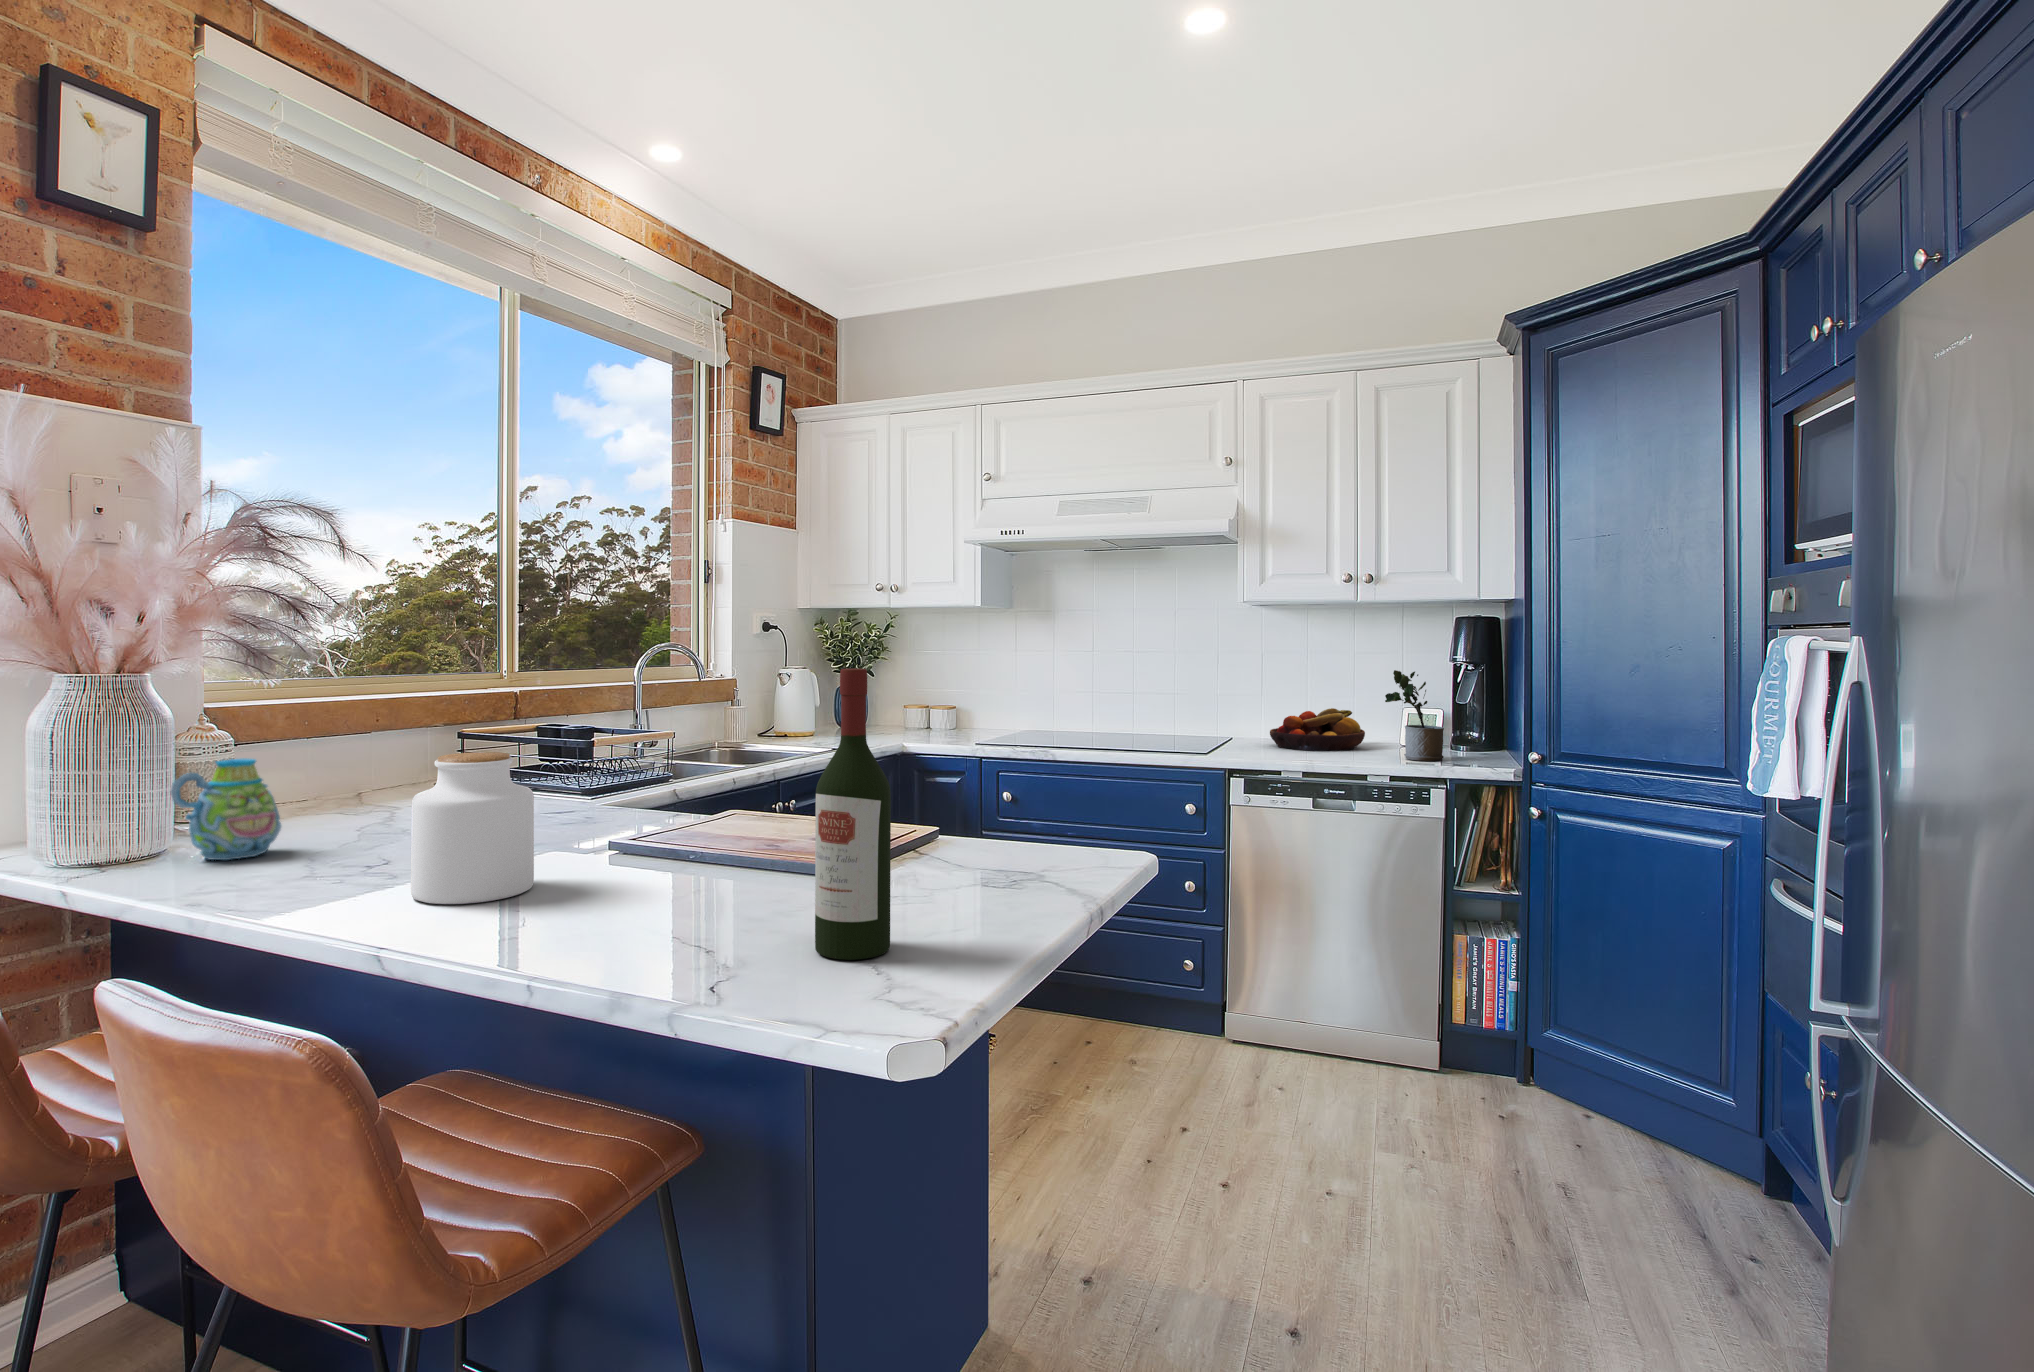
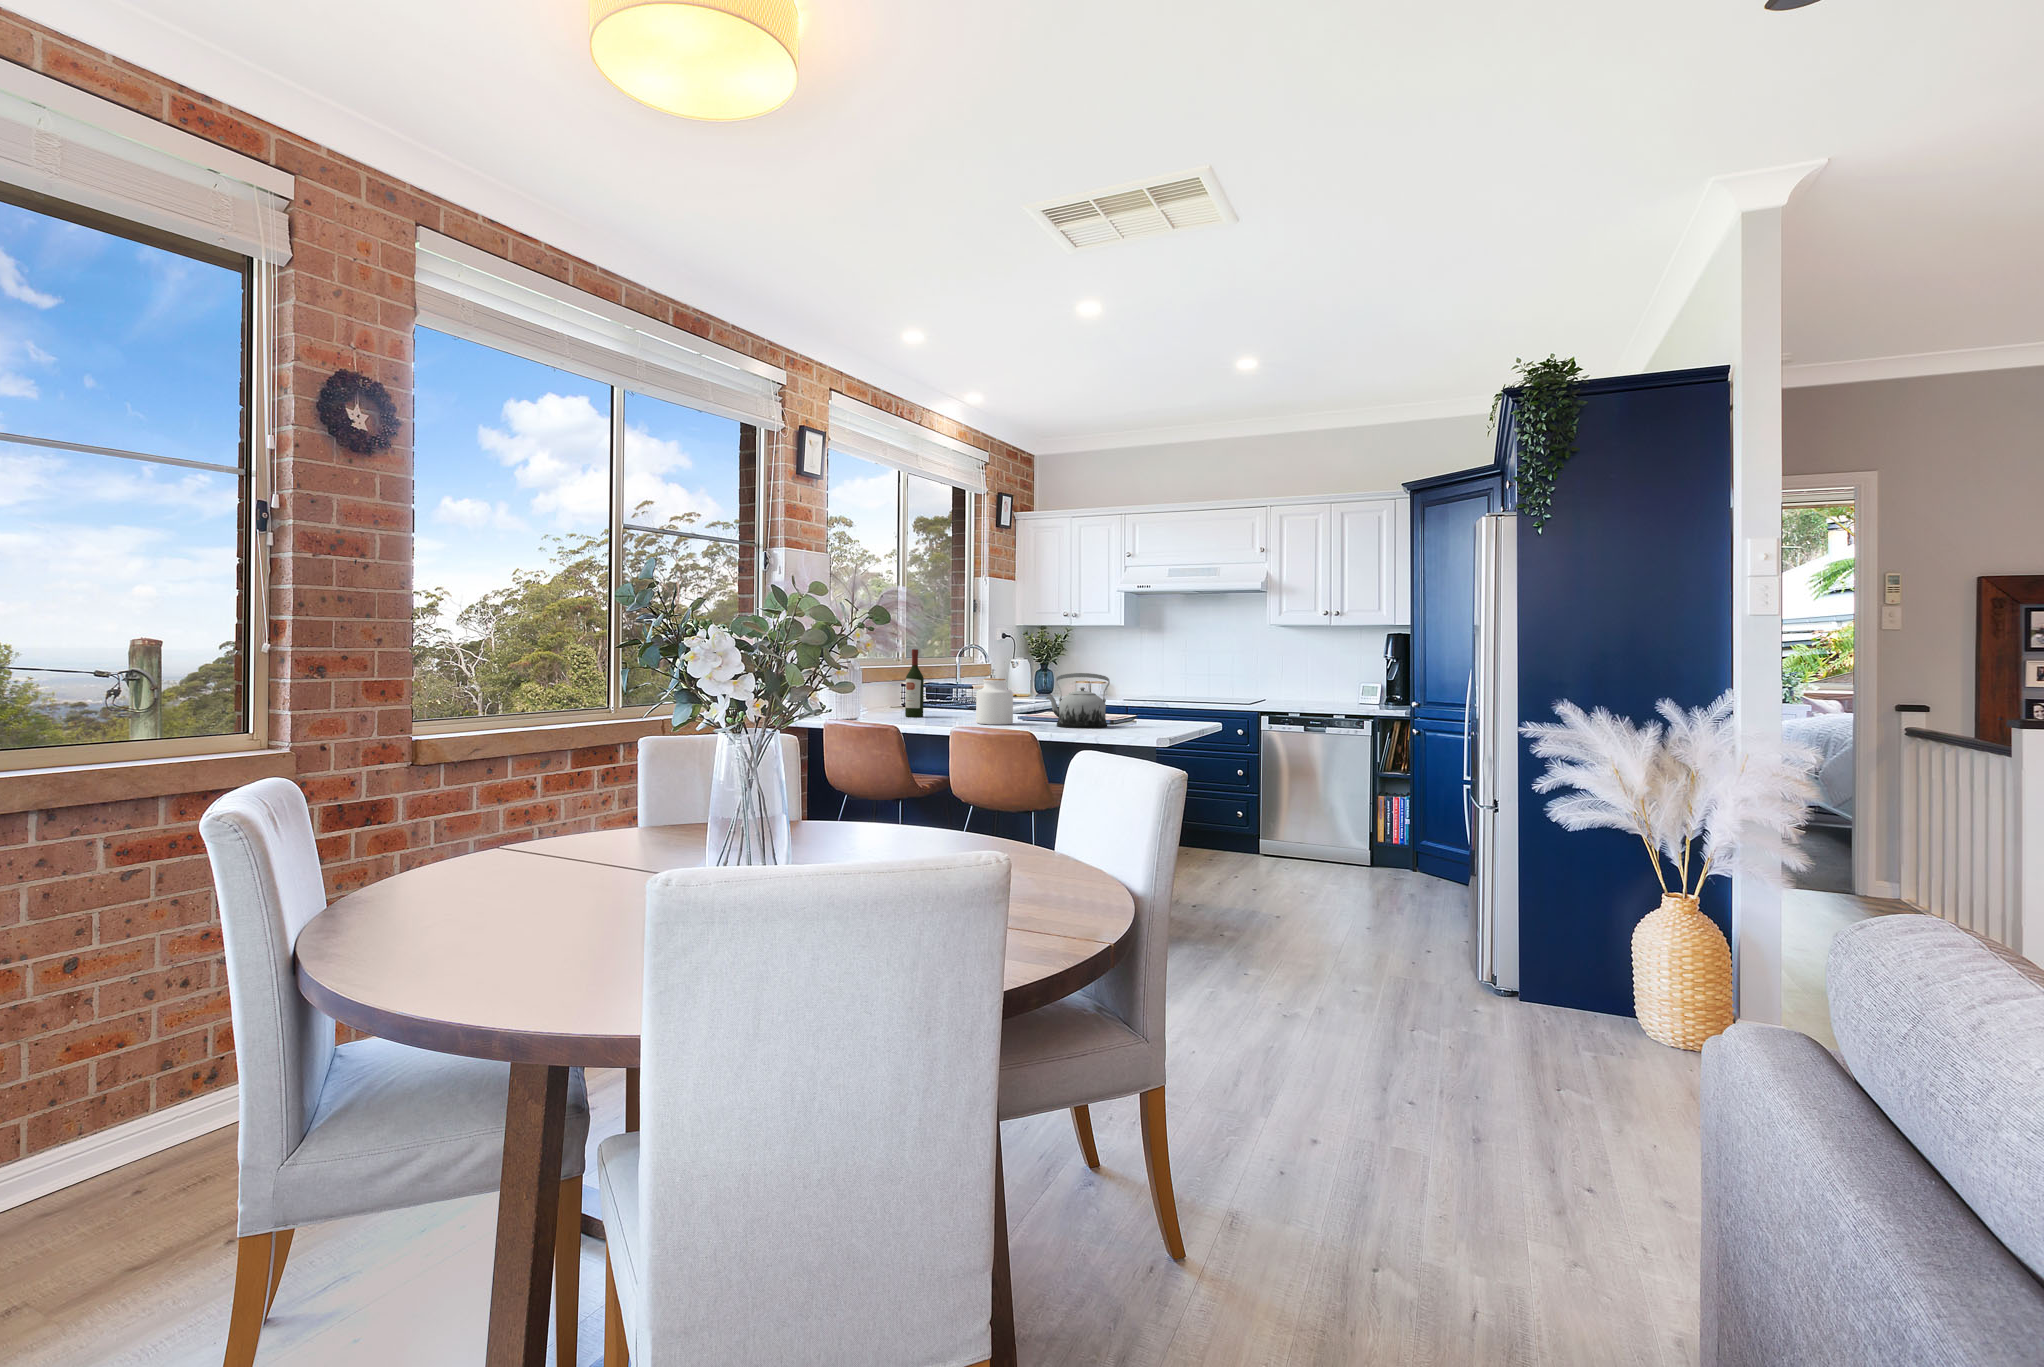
wine bottle: present [815,669,891,960] -> present [905,649,924,717]
potted plant: present [1385,670,1444,761] -> none [1344,662,1374,708]
fruit bowl: present [1270,708,1365,751] -> none [1287,683,1339,705]
teapot: none [606,737,813,931] -> present [1046,673,1110,728]
mug: present [171,758,281,860] -> none [871,684,897,719]

